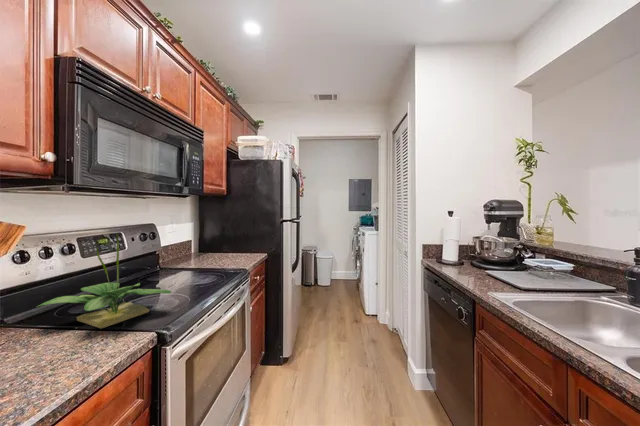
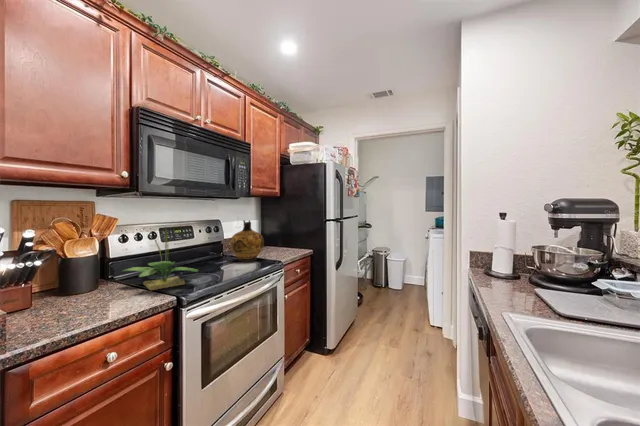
ceramic jug: none [179,223,222,273] -> present [230,220,264,262]

